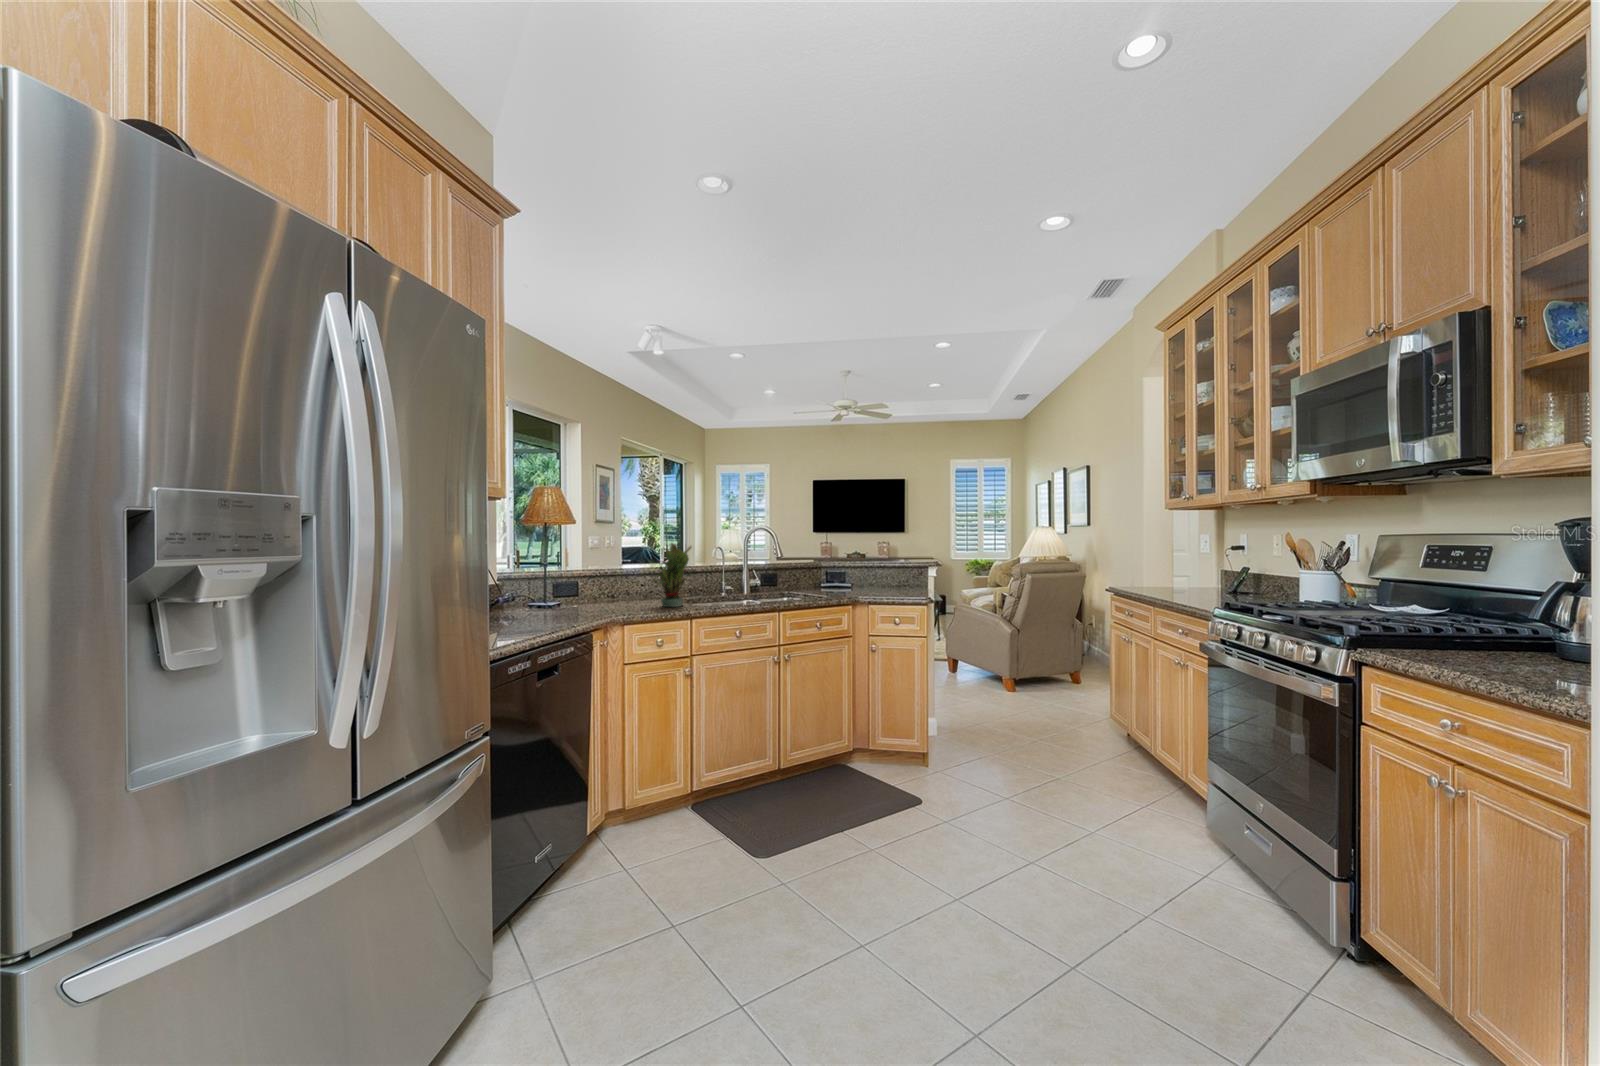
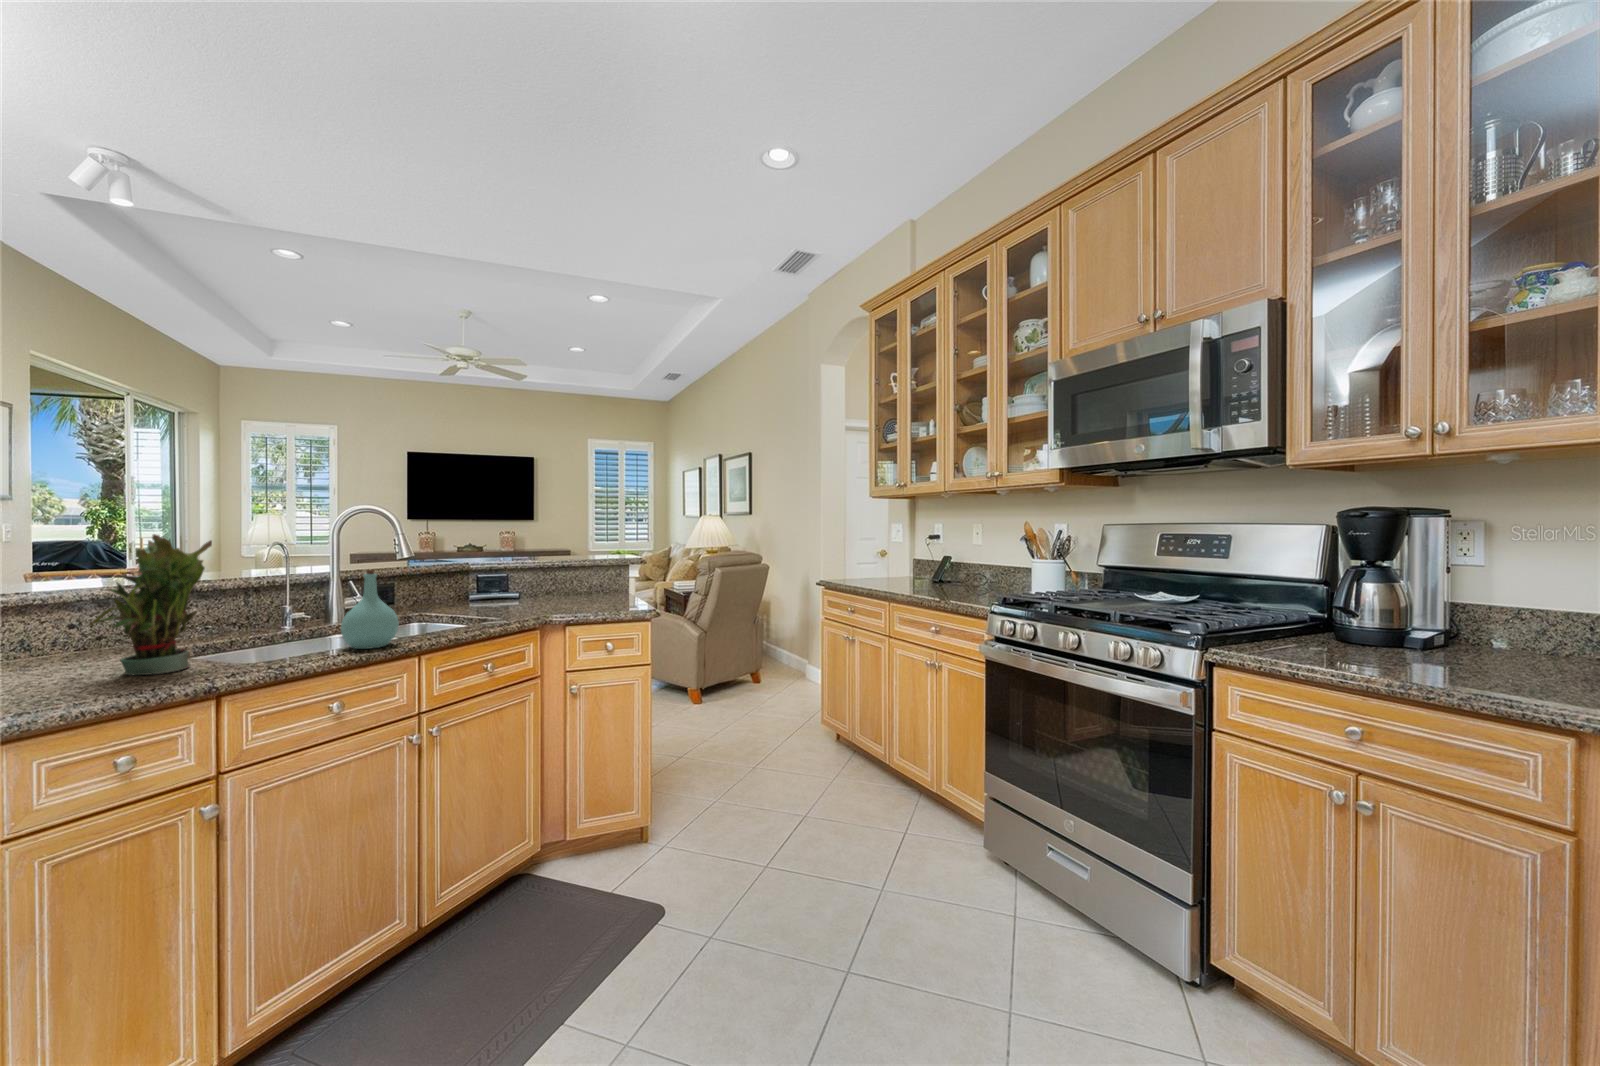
bottle: none [742,562,769,605] -> present [341,570,399,649]

